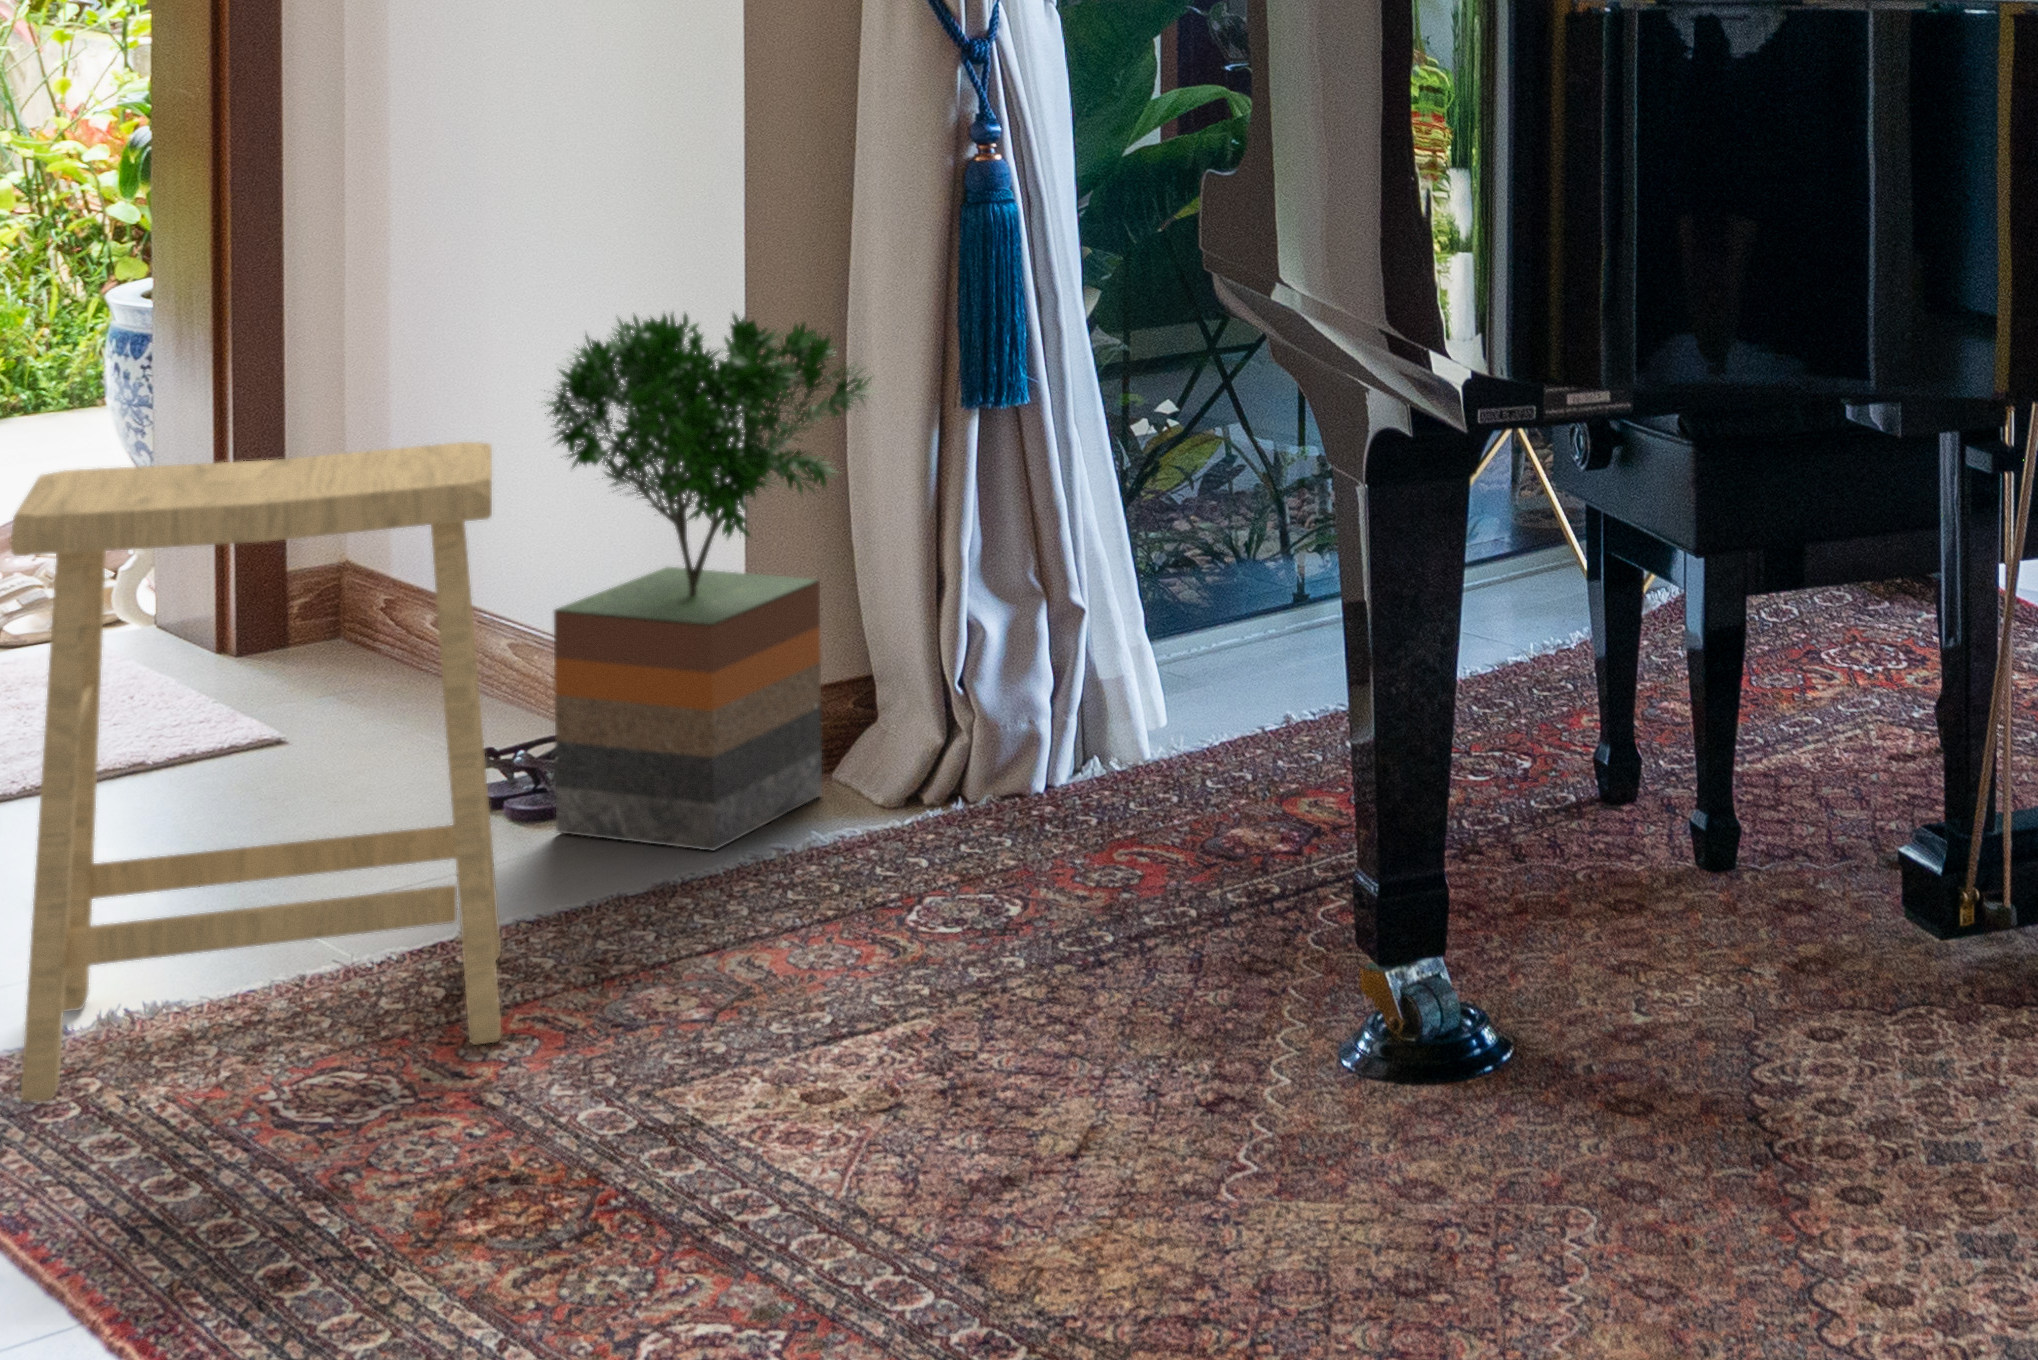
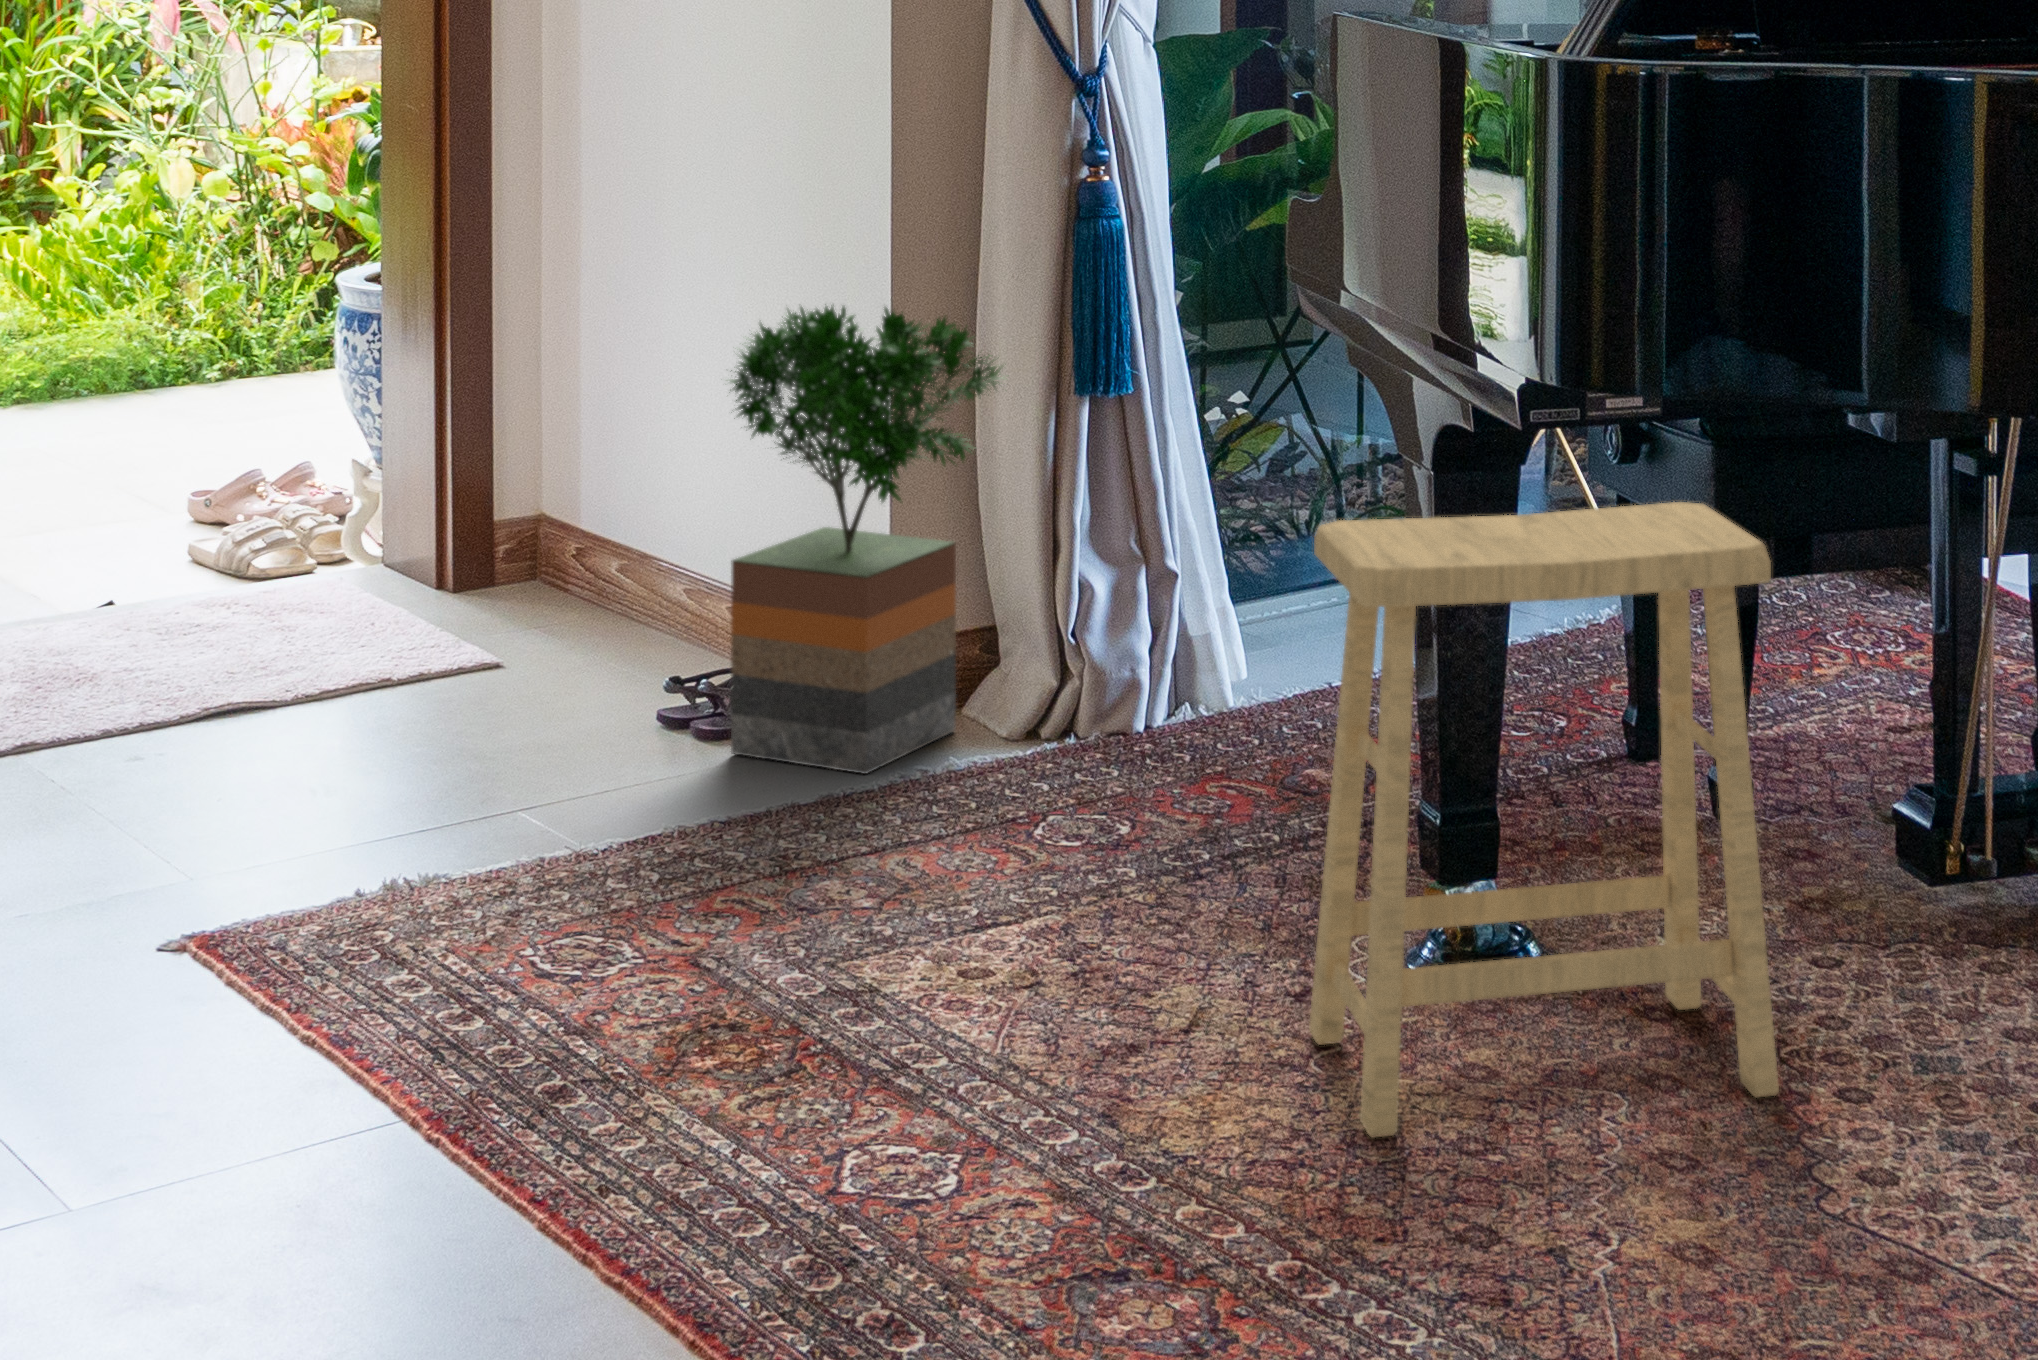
footstool: present [11,442,501,1103] -> present [1309,502,1779,1137]

